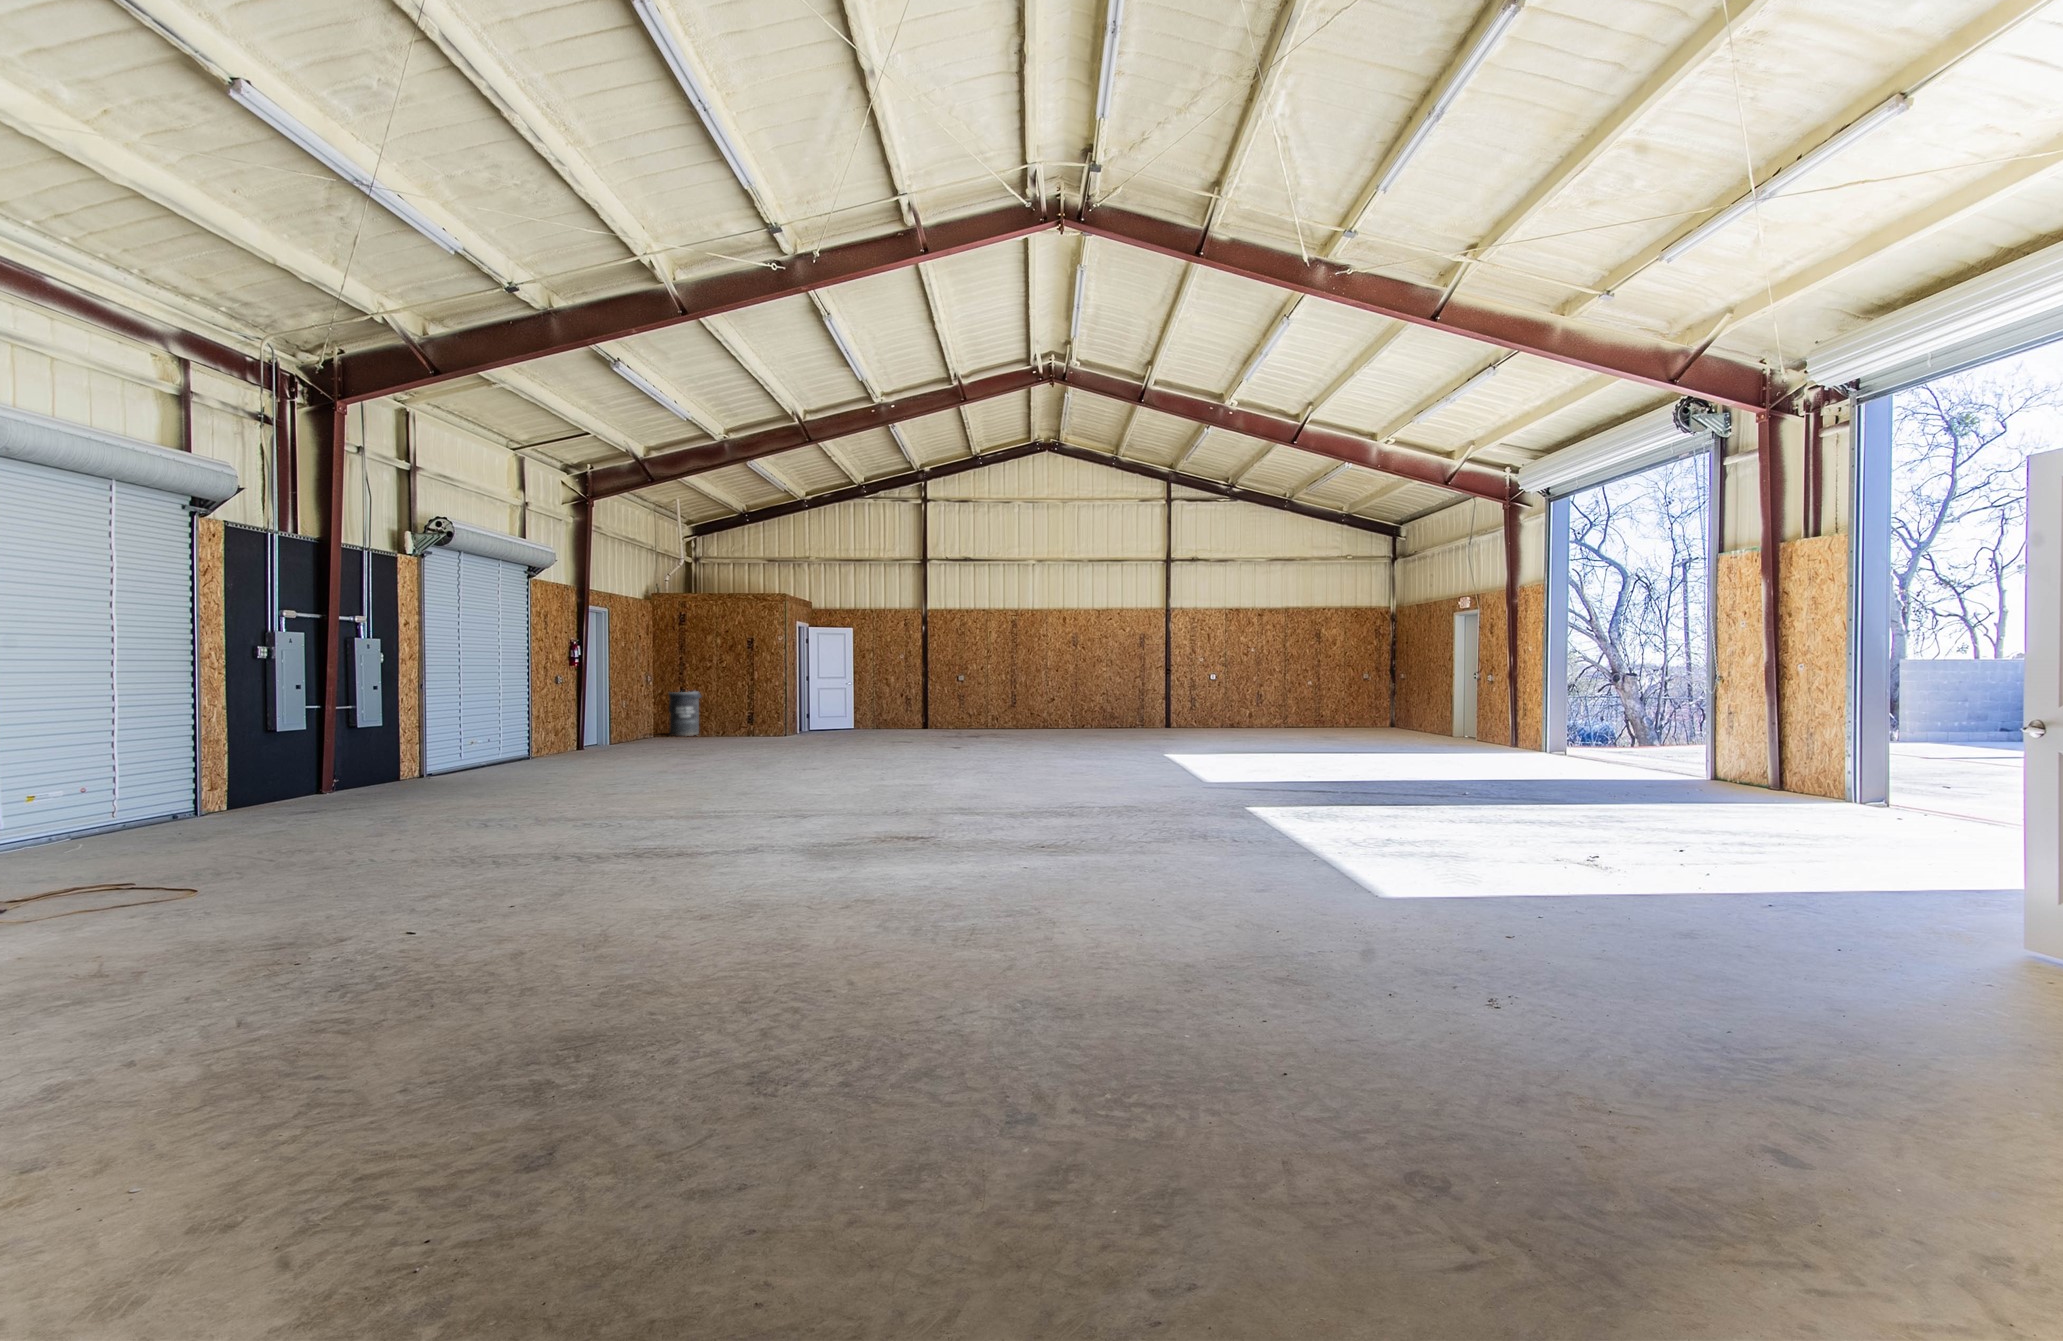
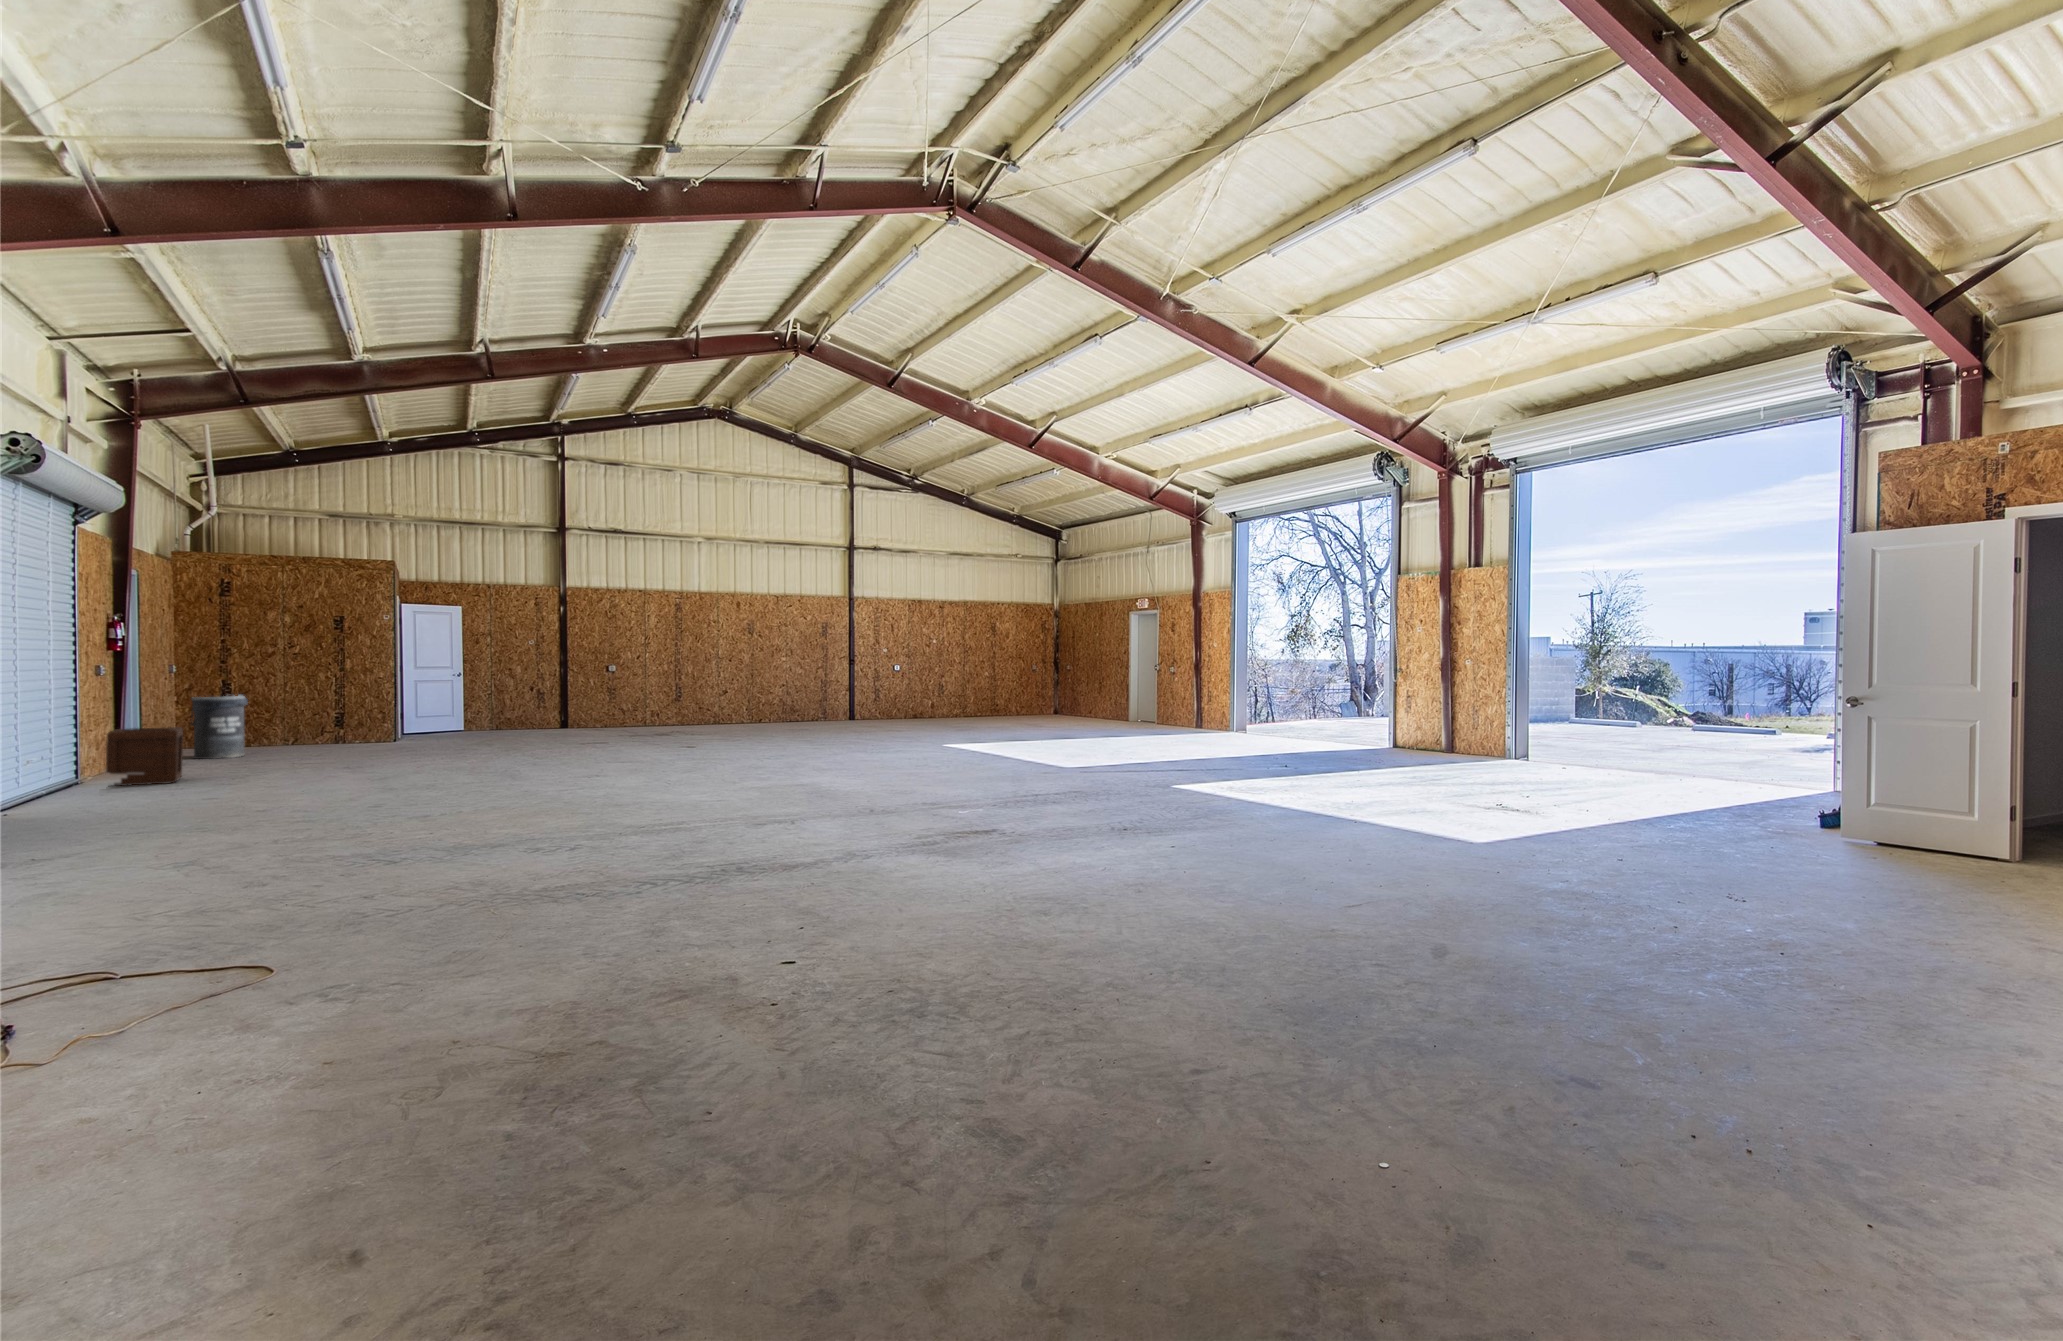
wooden crate: none [564,712,616,751] -> present [106,727,183,786]

